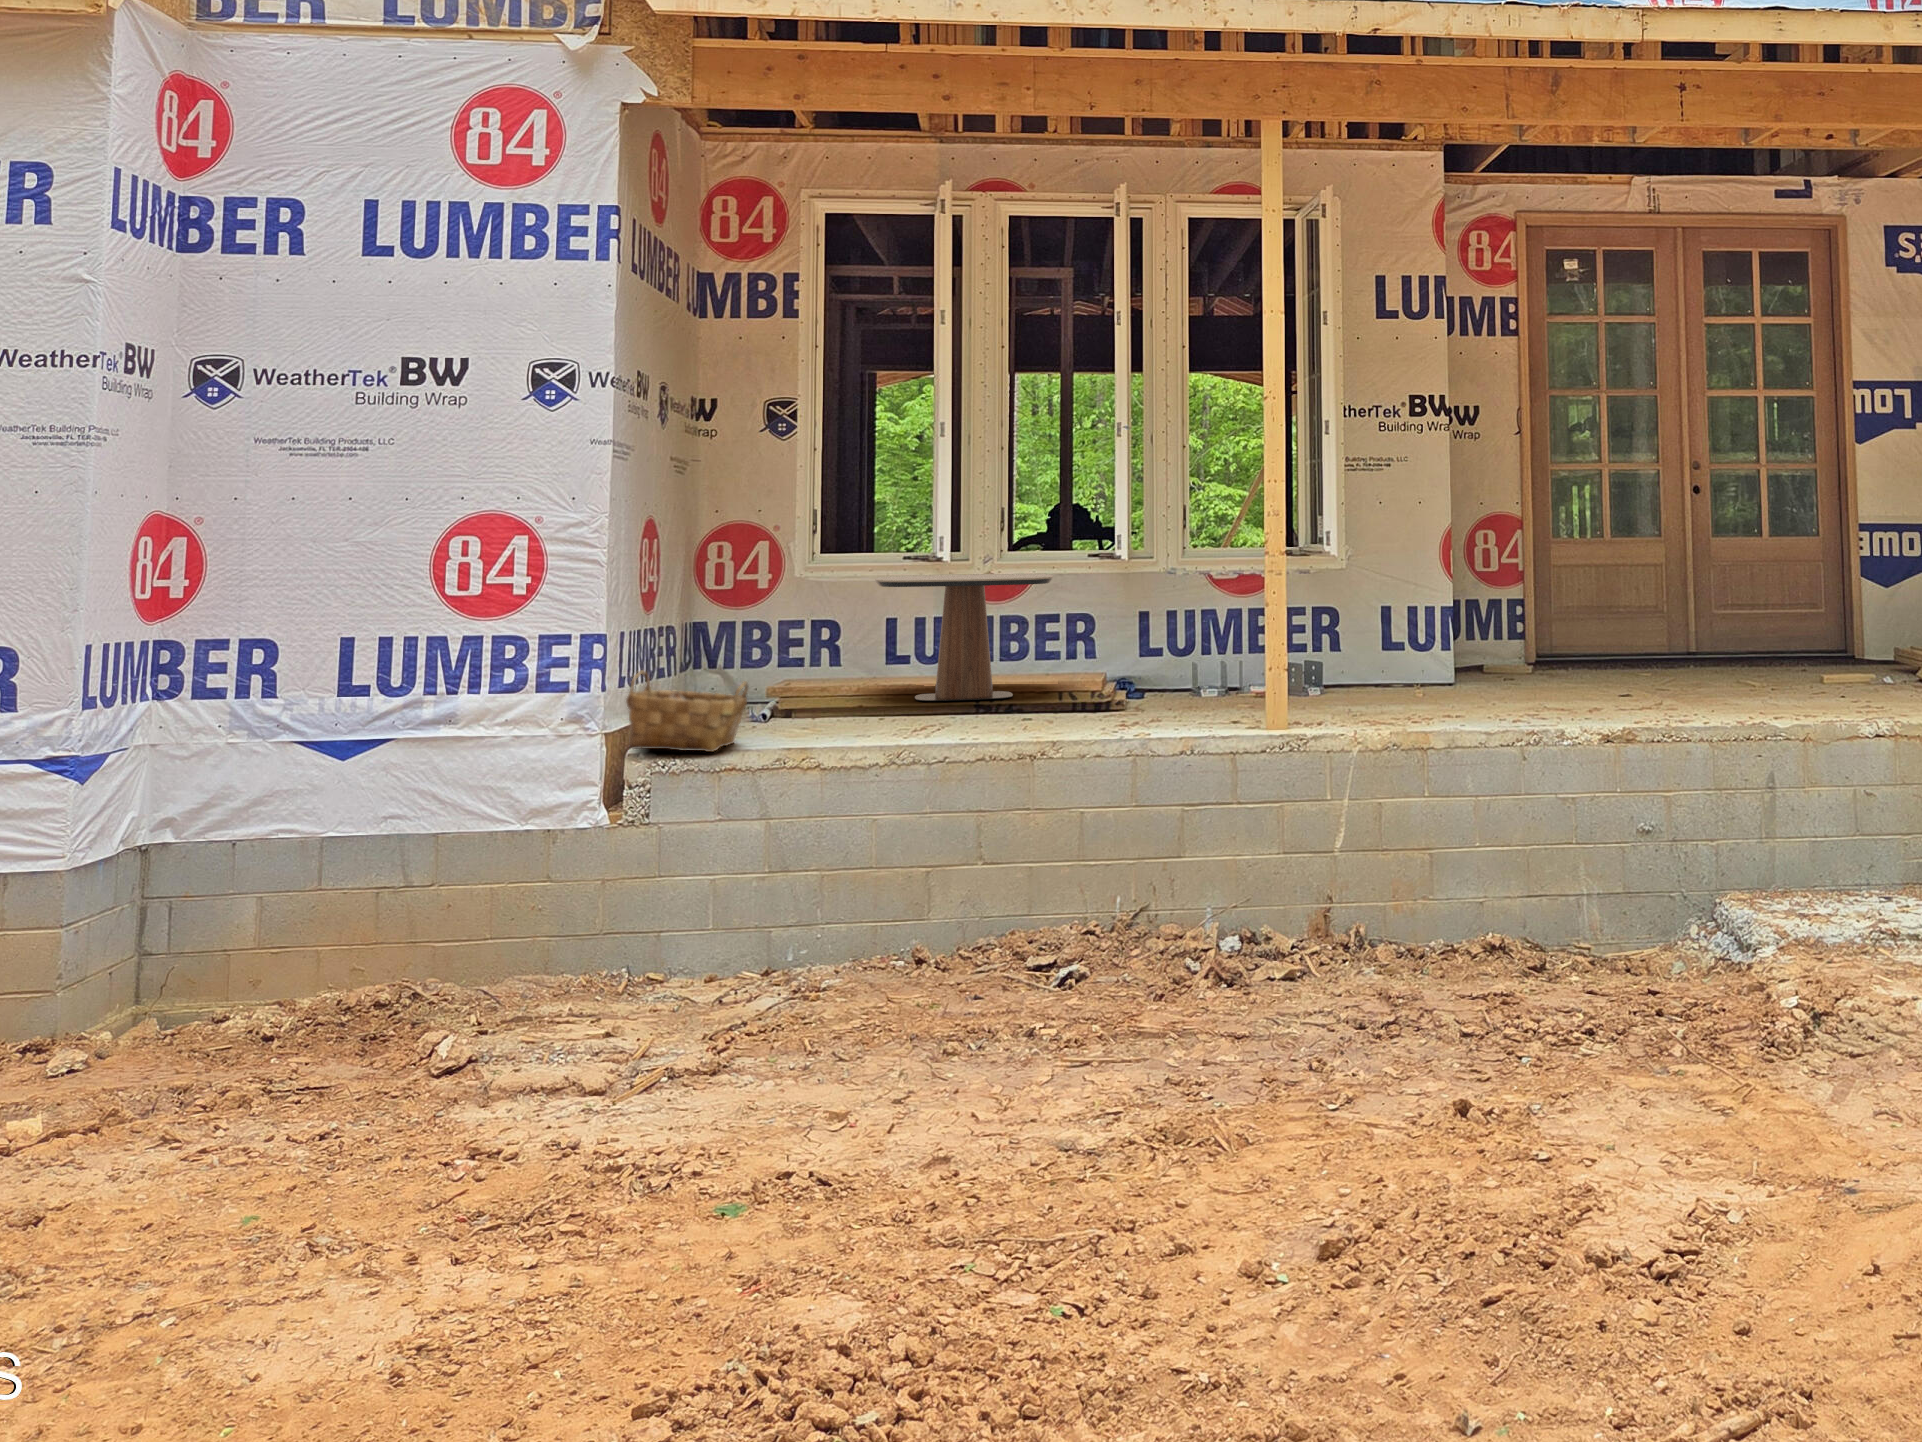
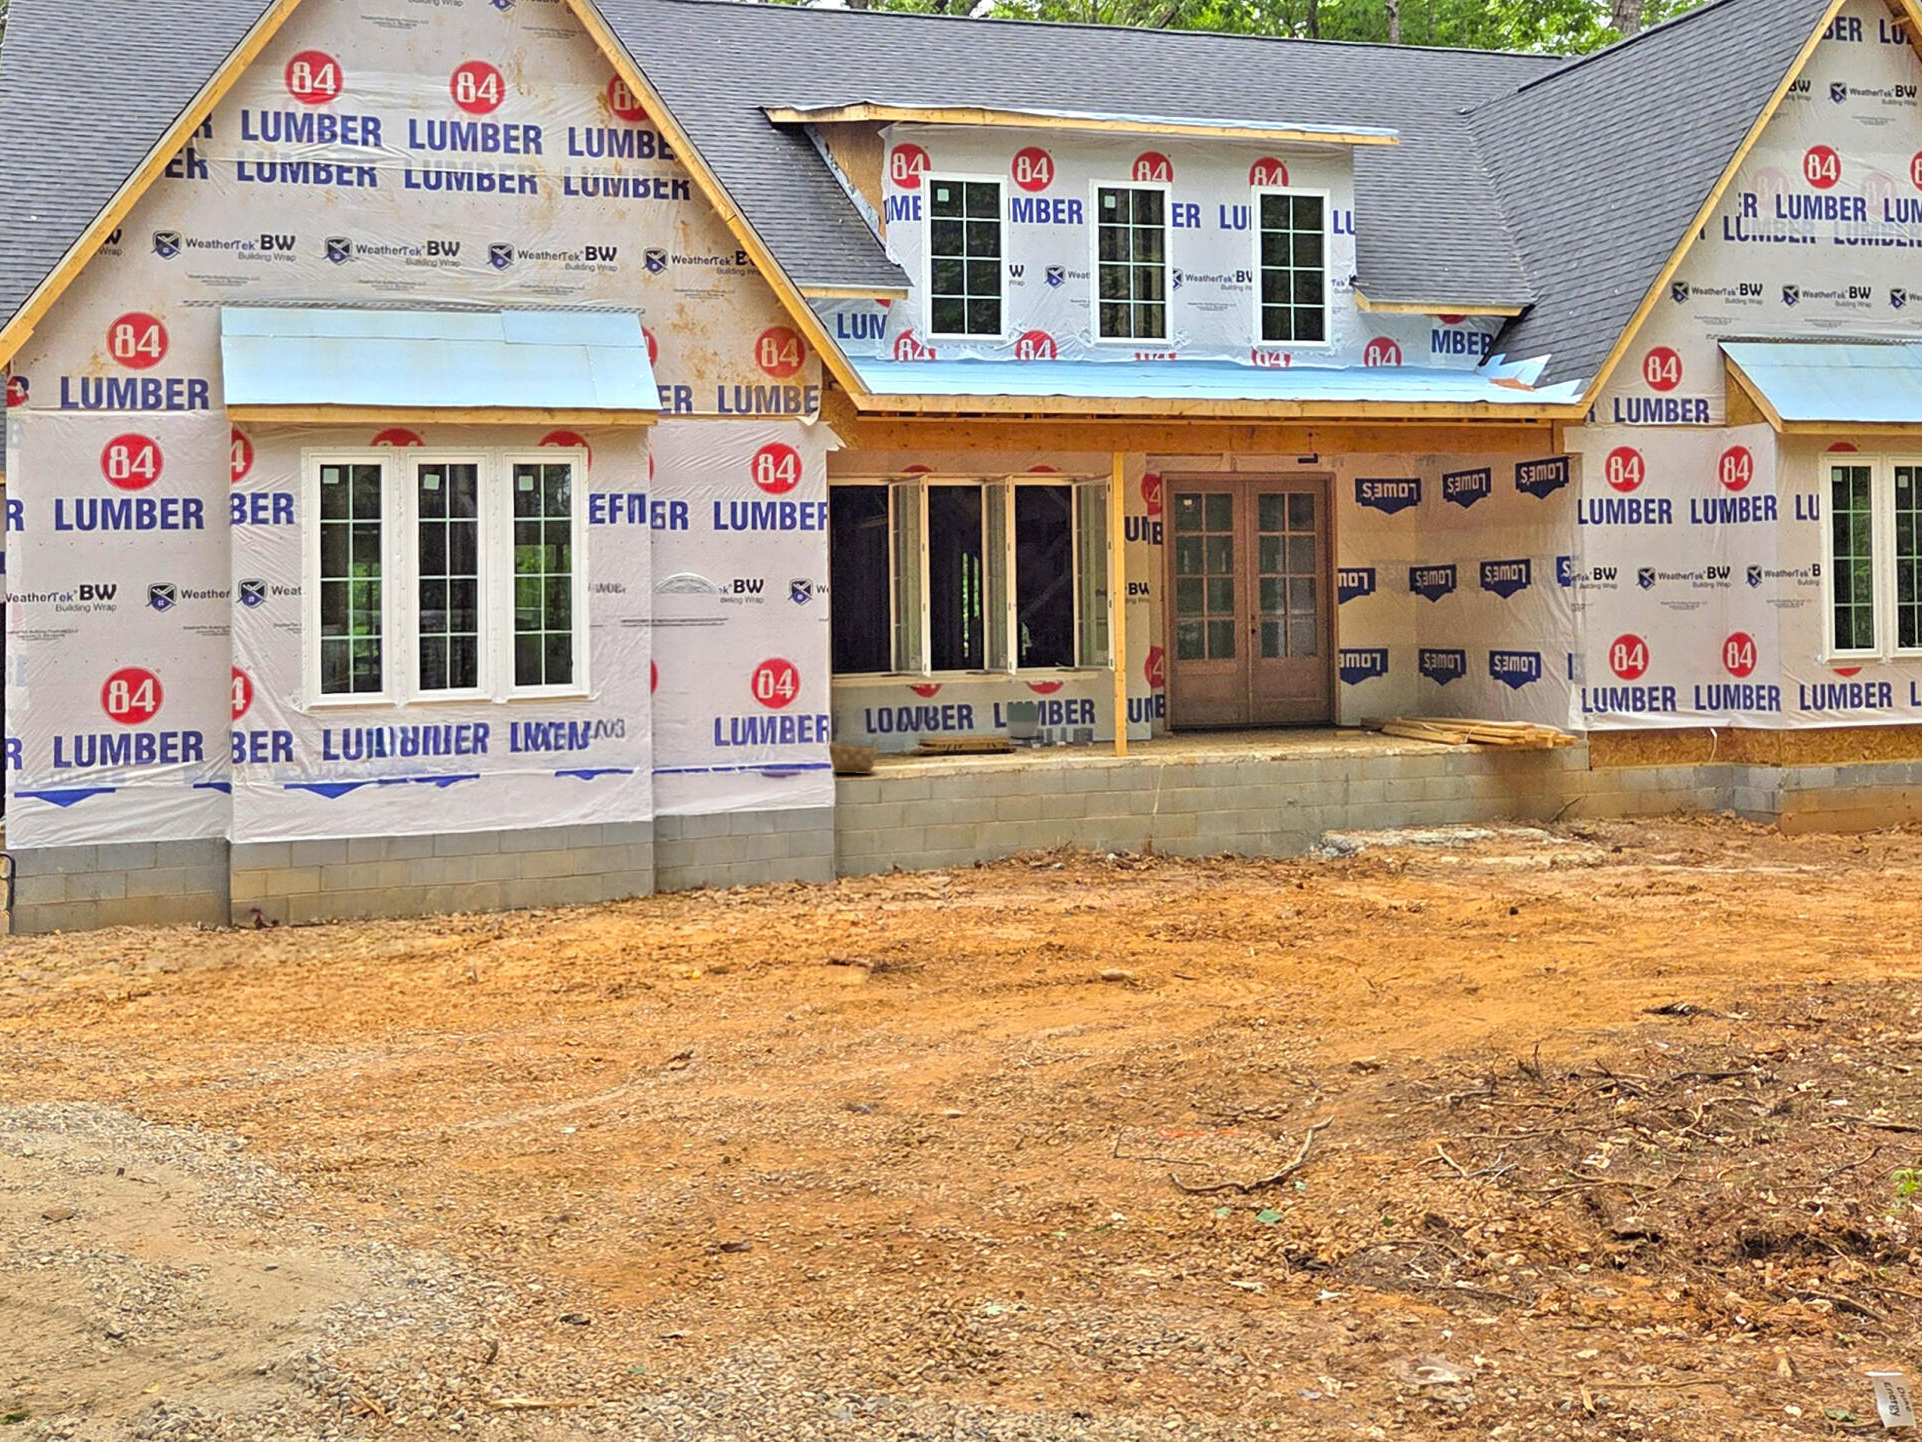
side table: present [875,573,1053,701] -> none [868,677,967,748]
planter: none [1159,623,1219,686] -> present [1006,703,1038,738]

